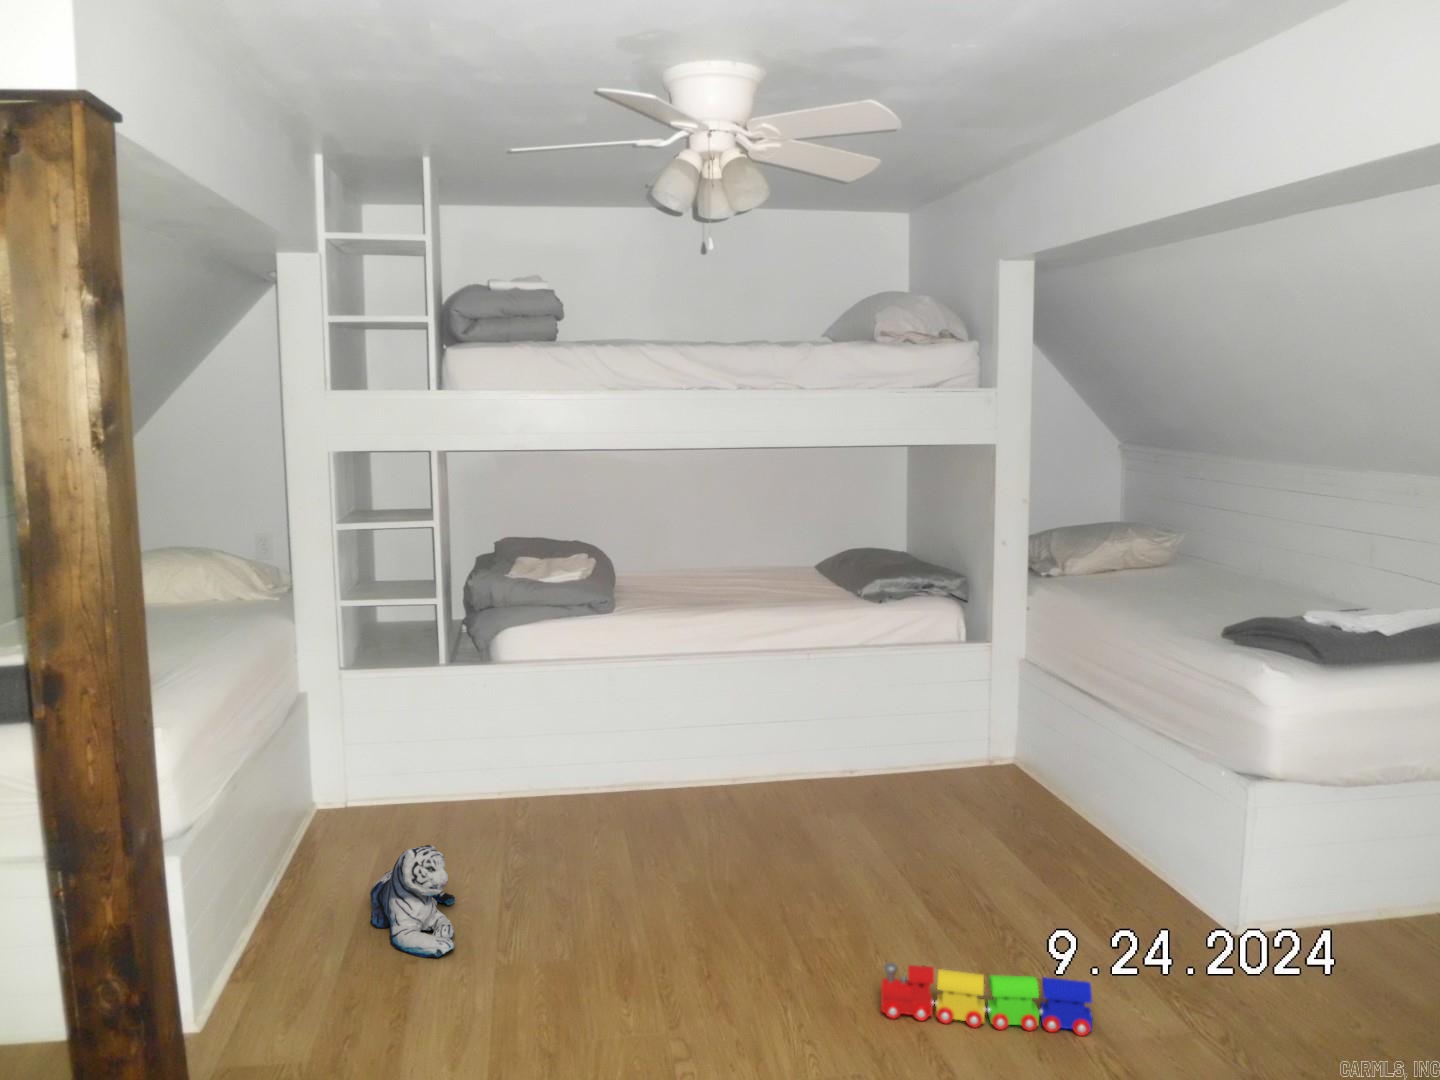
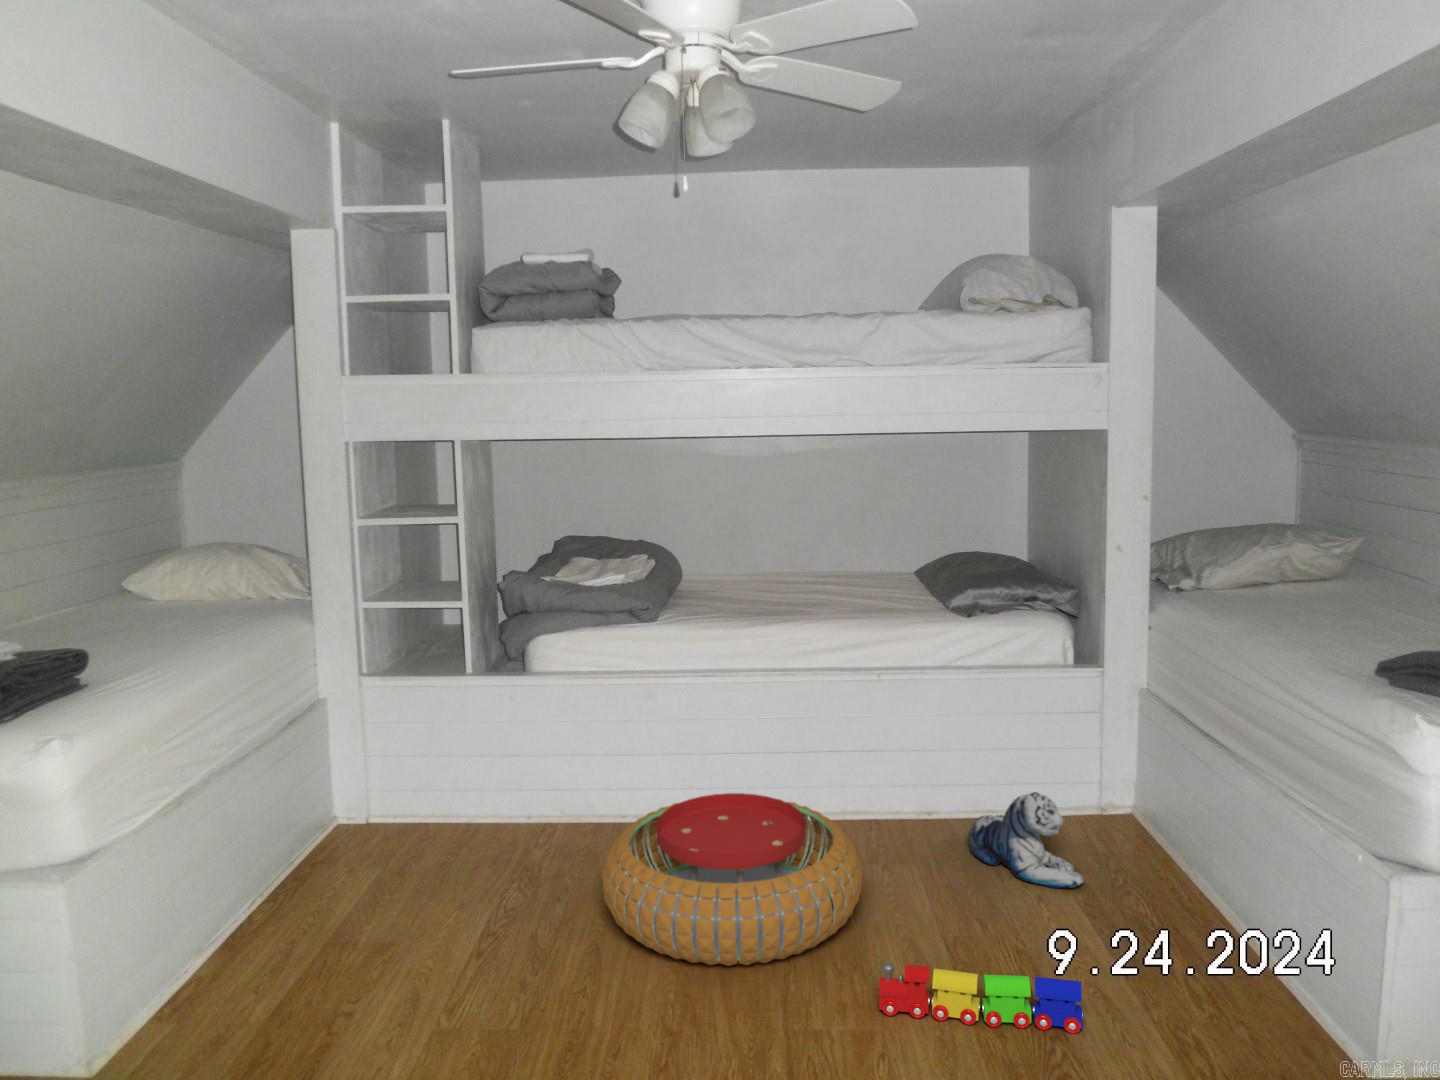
pouf: none [588,792,856,968] -> present [602,793,862,966]
plush toy: present [370,845,455,958] -> present [968,792,1084,888]

